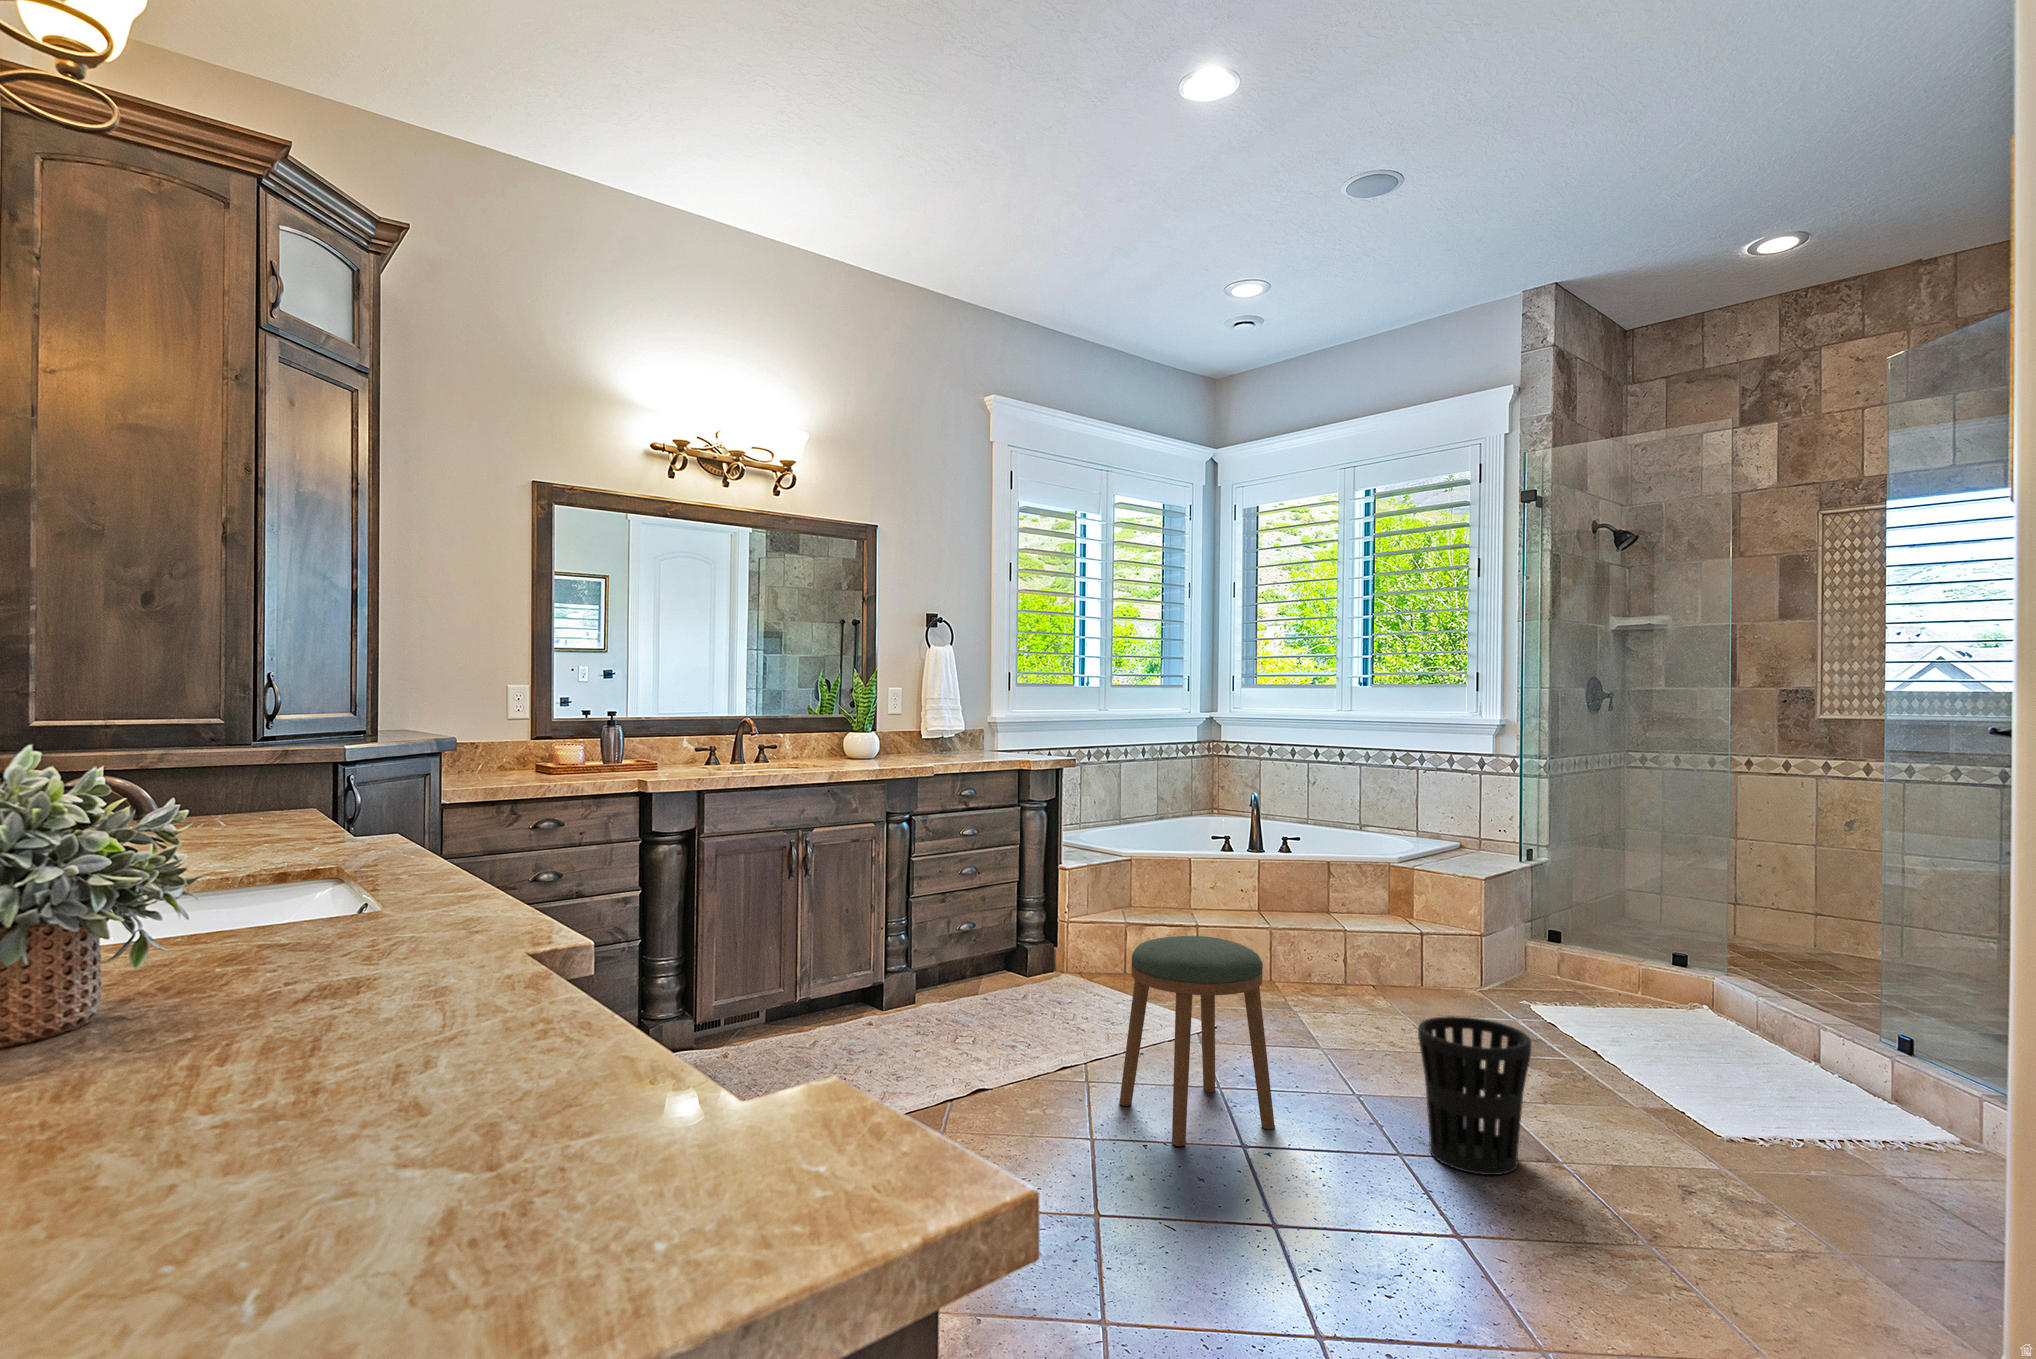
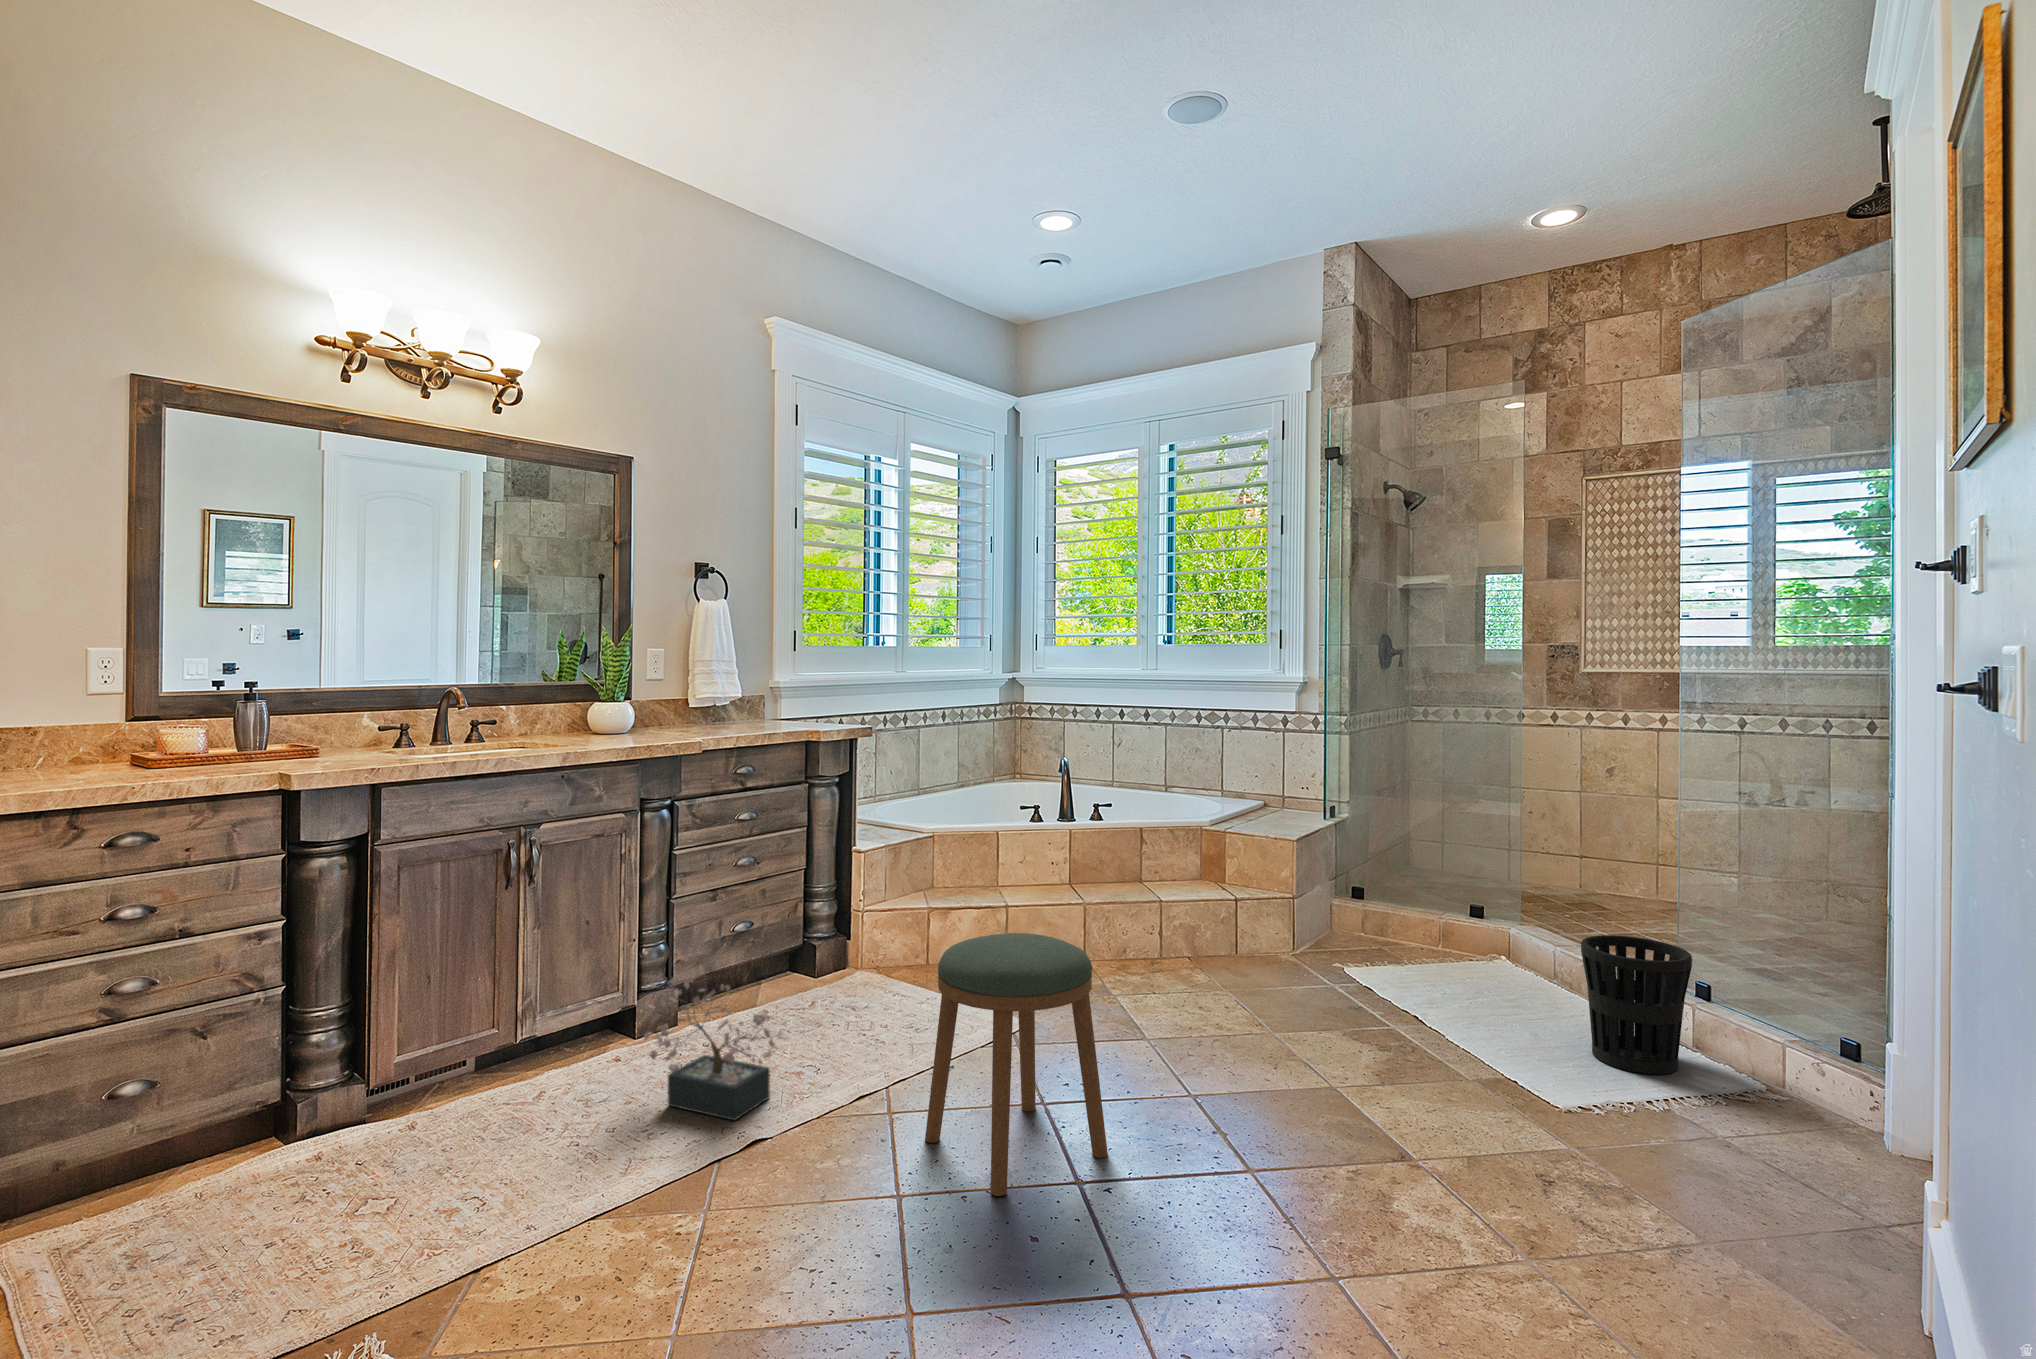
decorative plant: none [890,956,1007,1077] -> present [640,972,786,1120]
wastebasket: present [1418,1016,1531,1175] -> present [1581,935,1692,1074]

